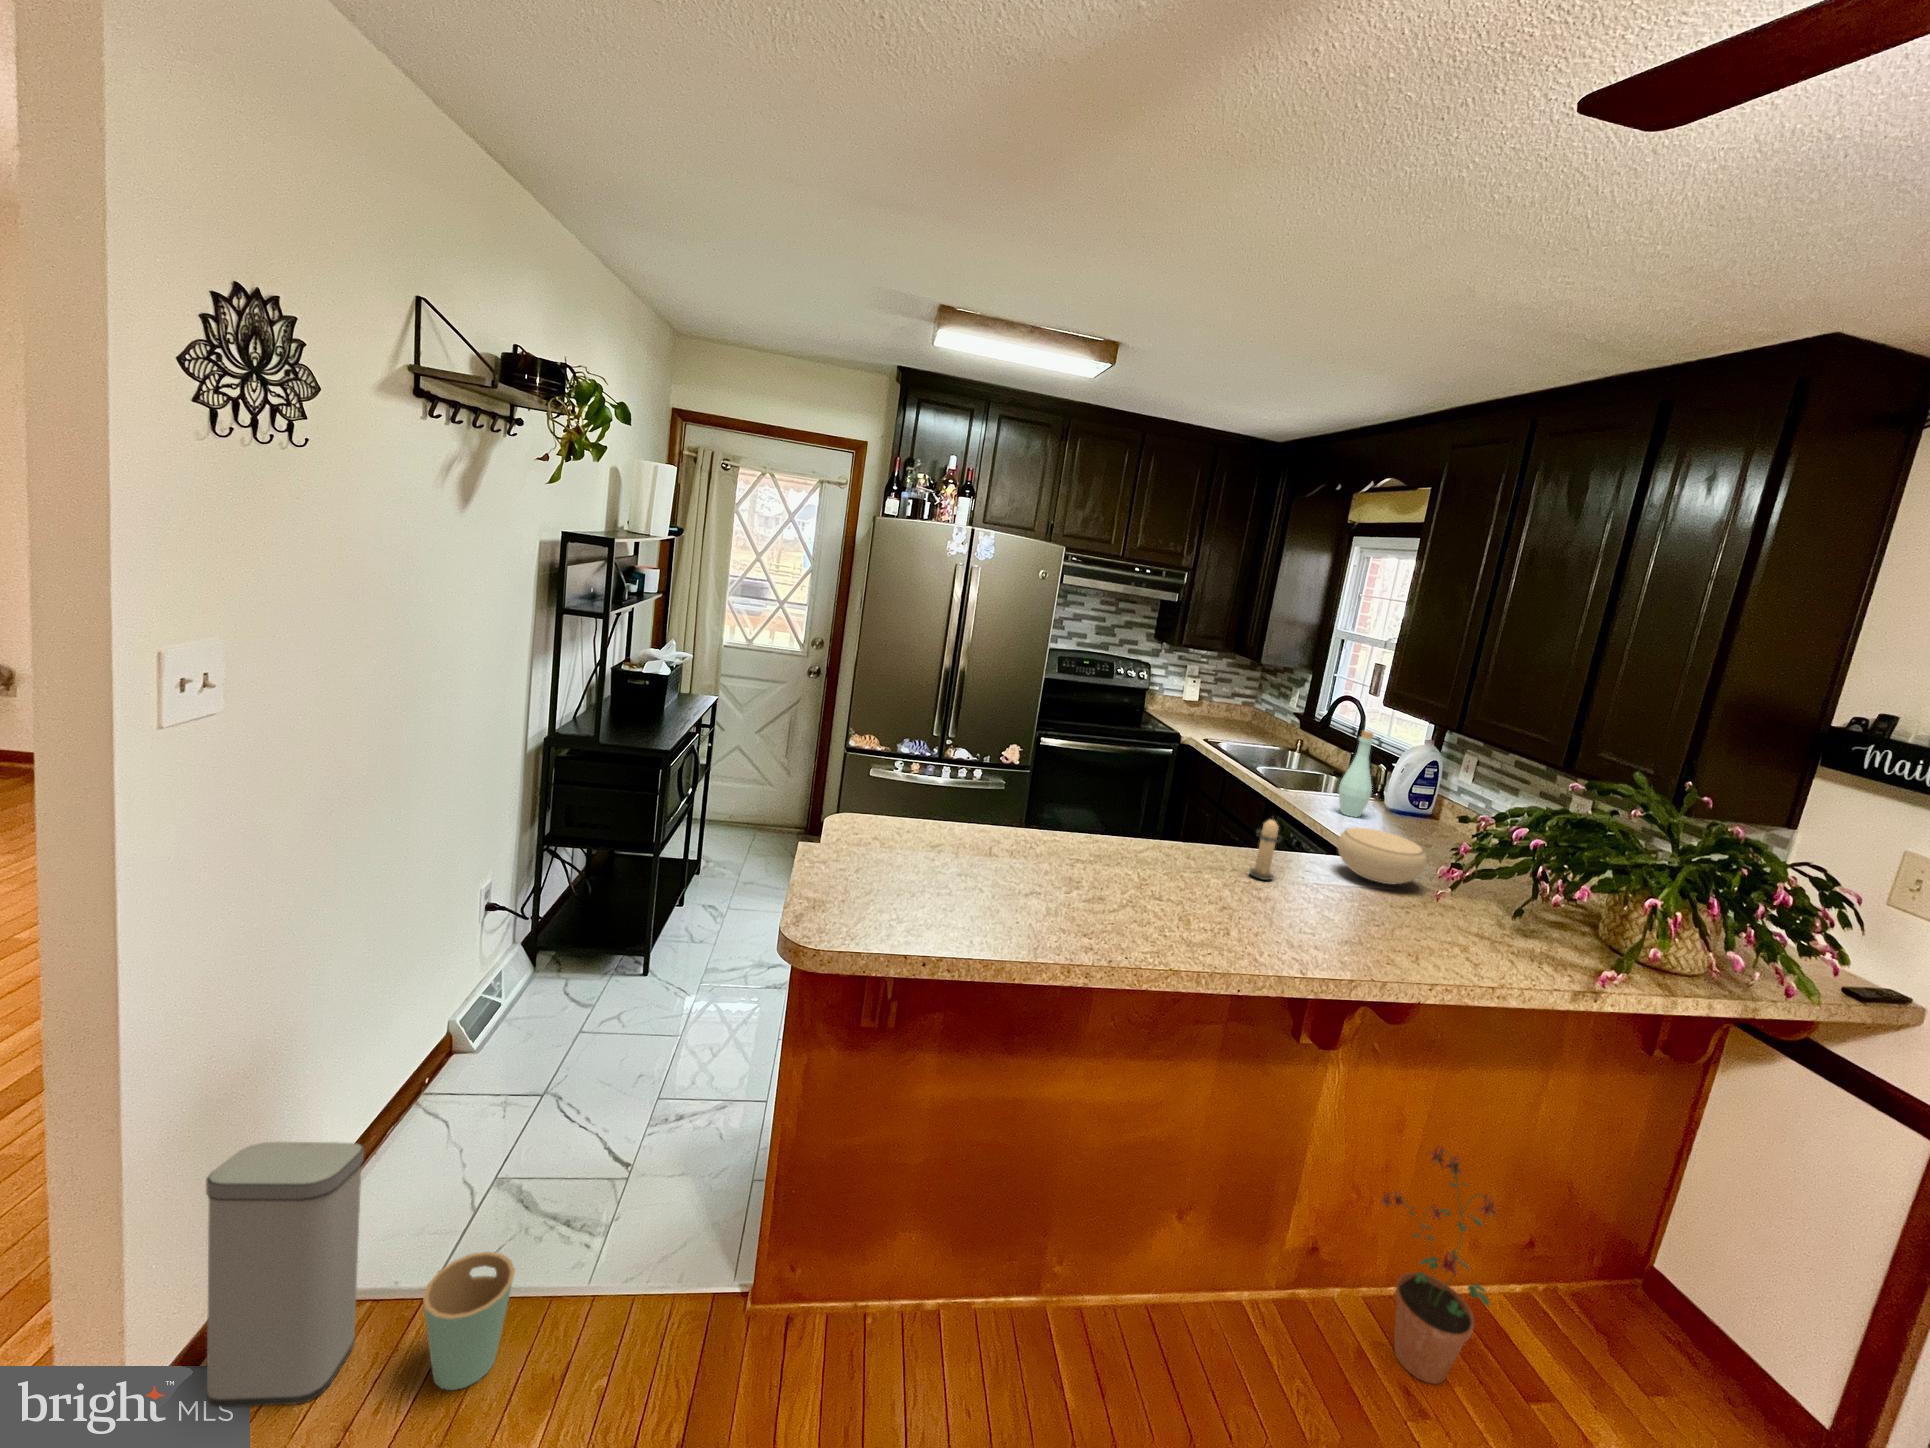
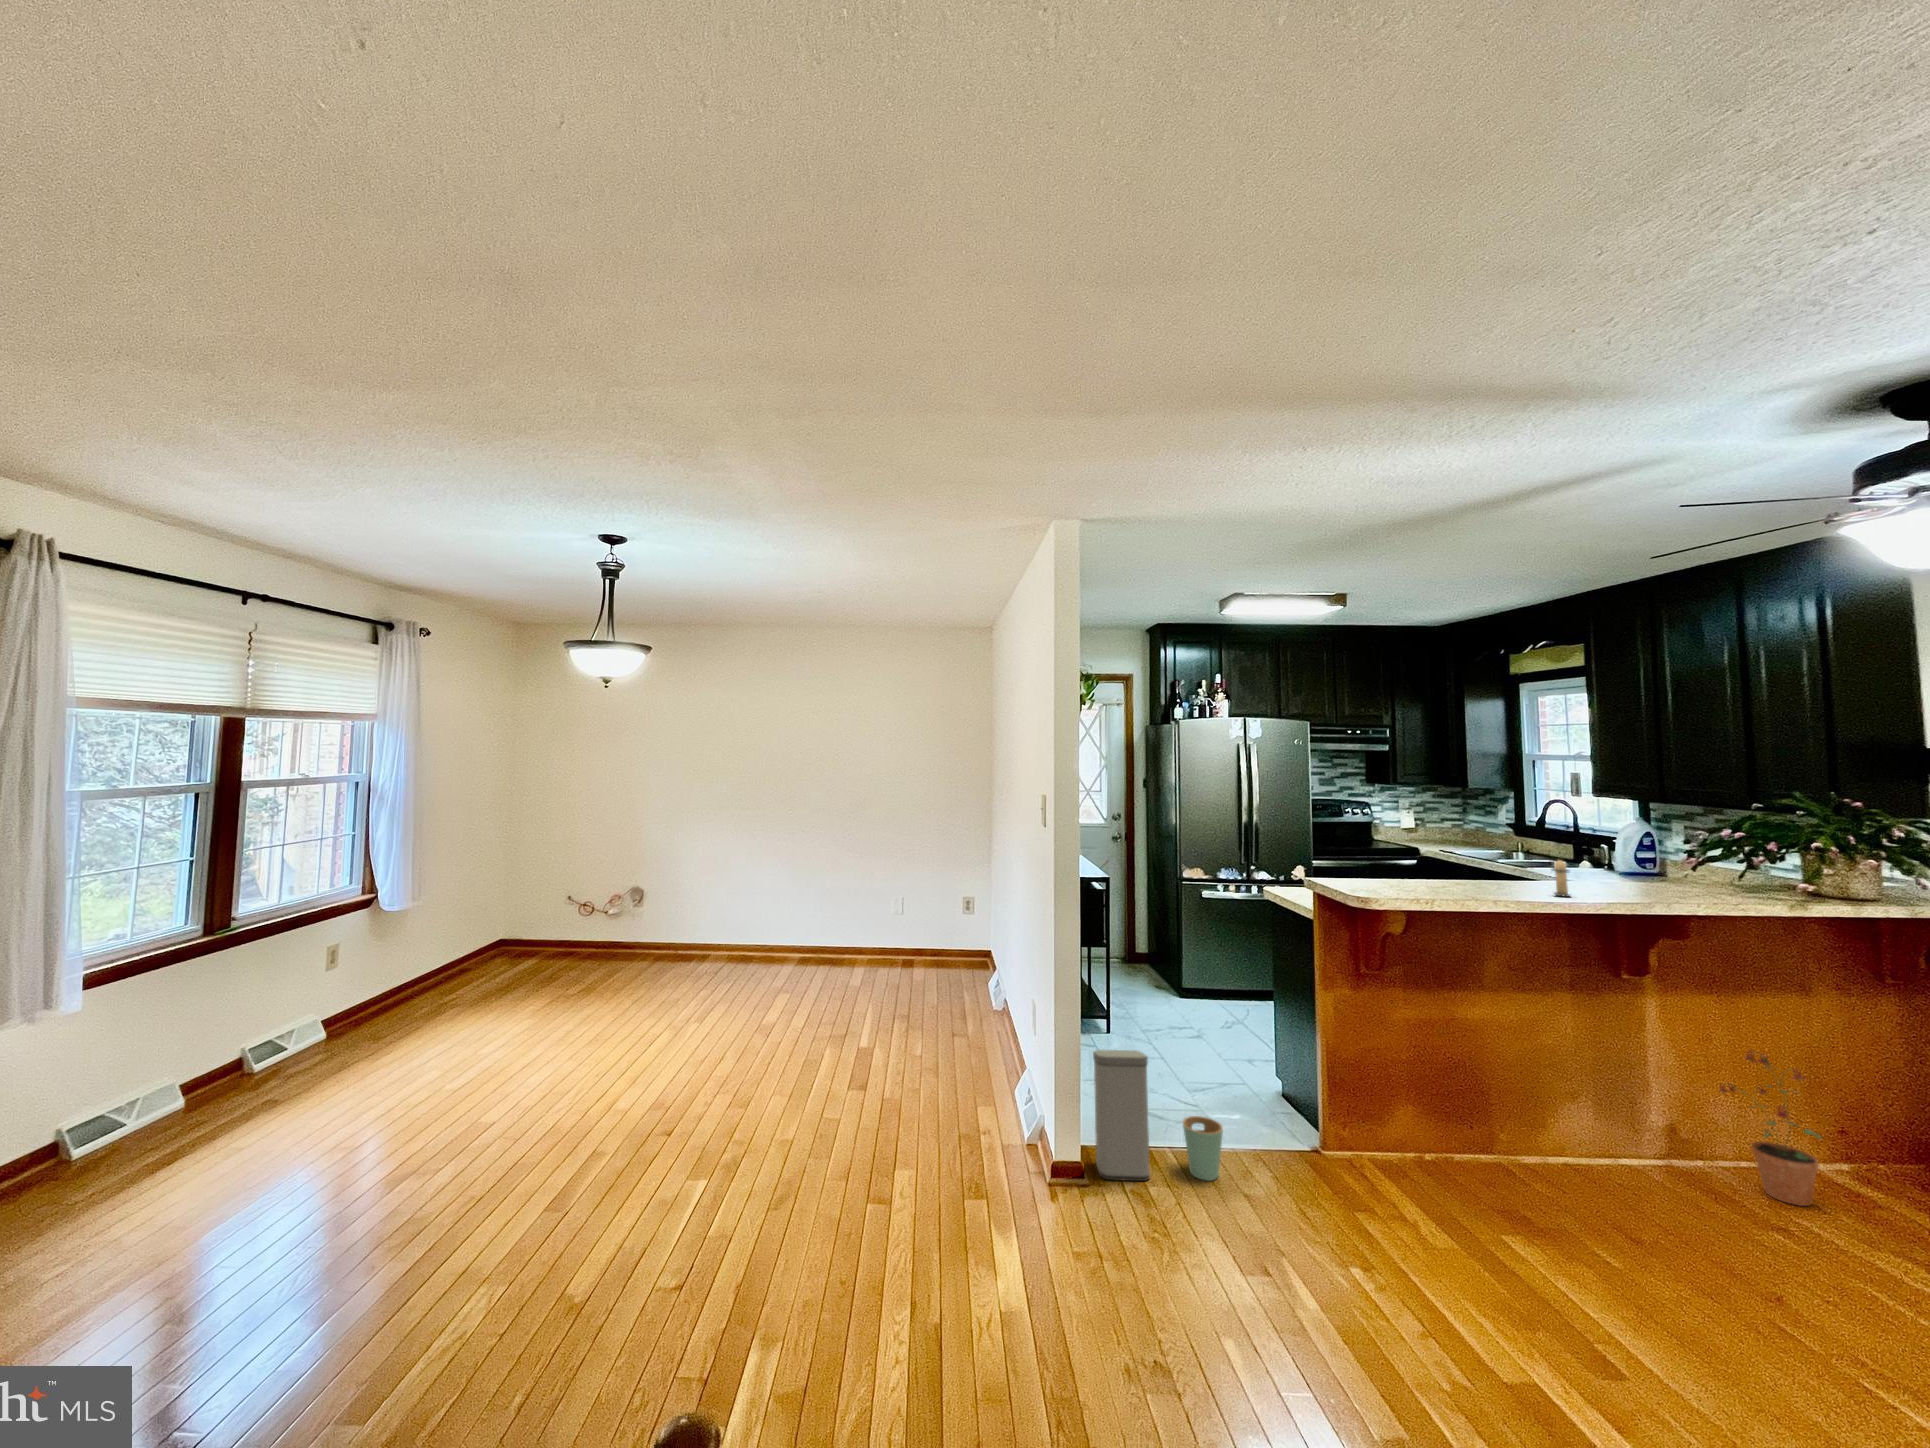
bottle: present [1339,731,1373,817] -> none [1580,815,1608,876]
bowl: present [1338,827,1426,884] -> none [1604,865,1673,895]

